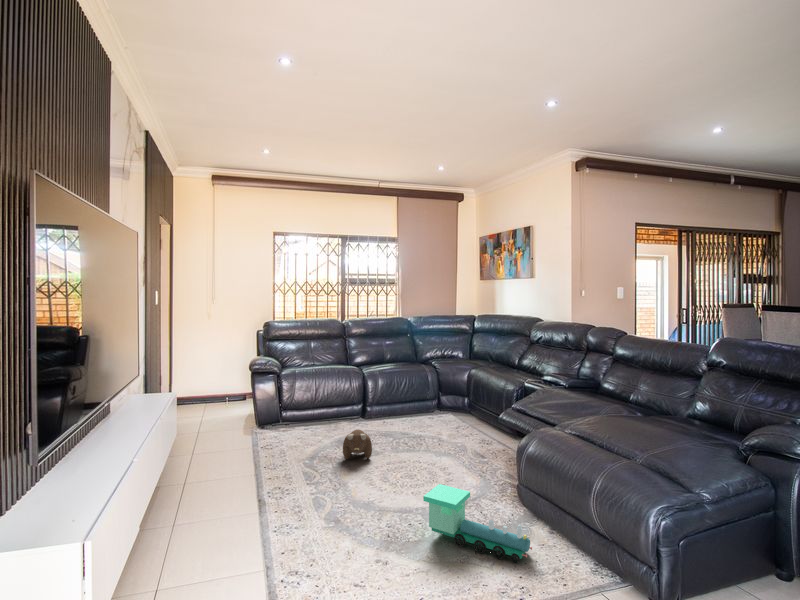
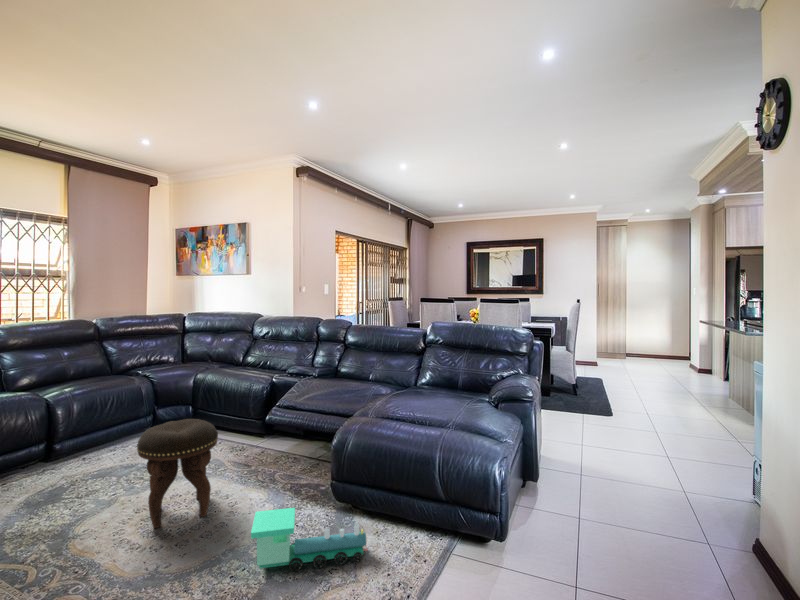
footstool: none [384,400,443,483] -> present [137,419,218,528]
plush toy: present [343,430,372,459] -> none [54,479,104,526]

